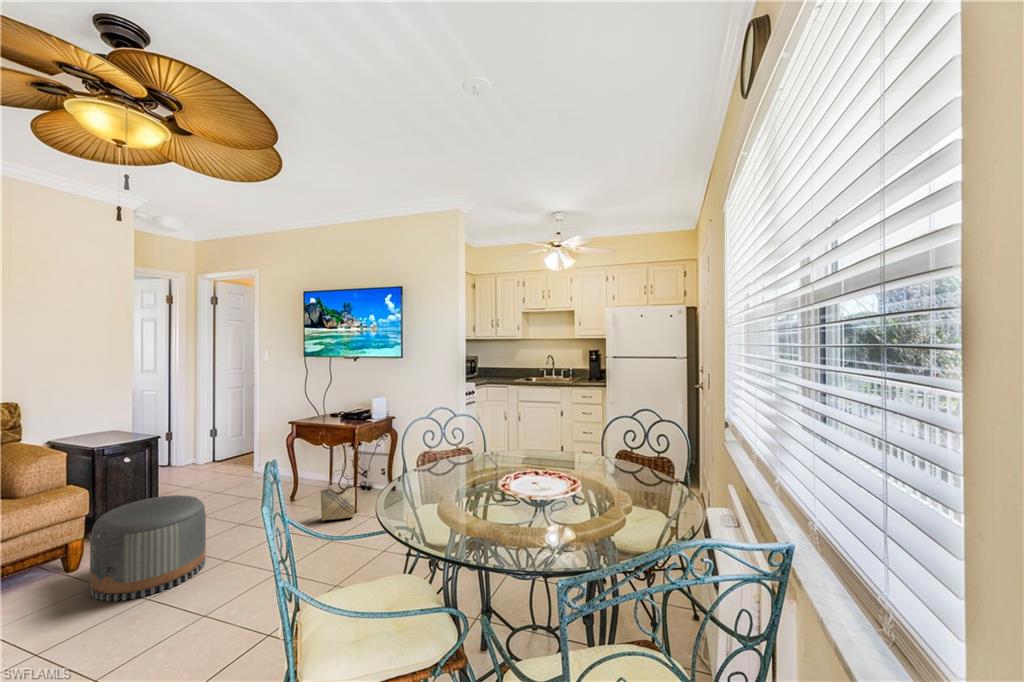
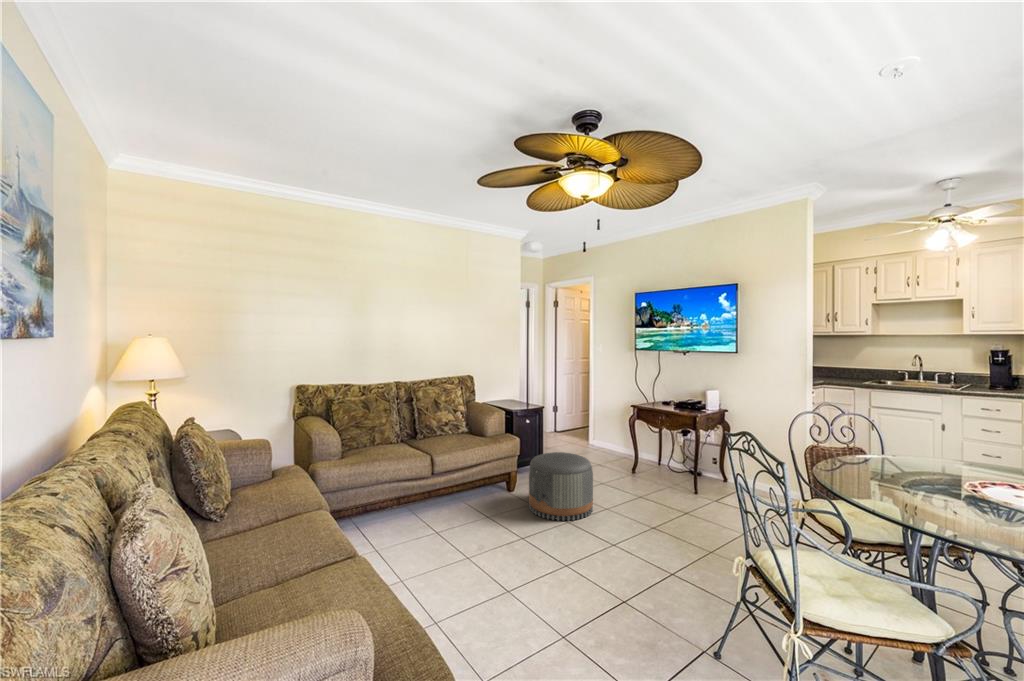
woven basket: present [320,478,355,520] -> none [667,453,698,498]

